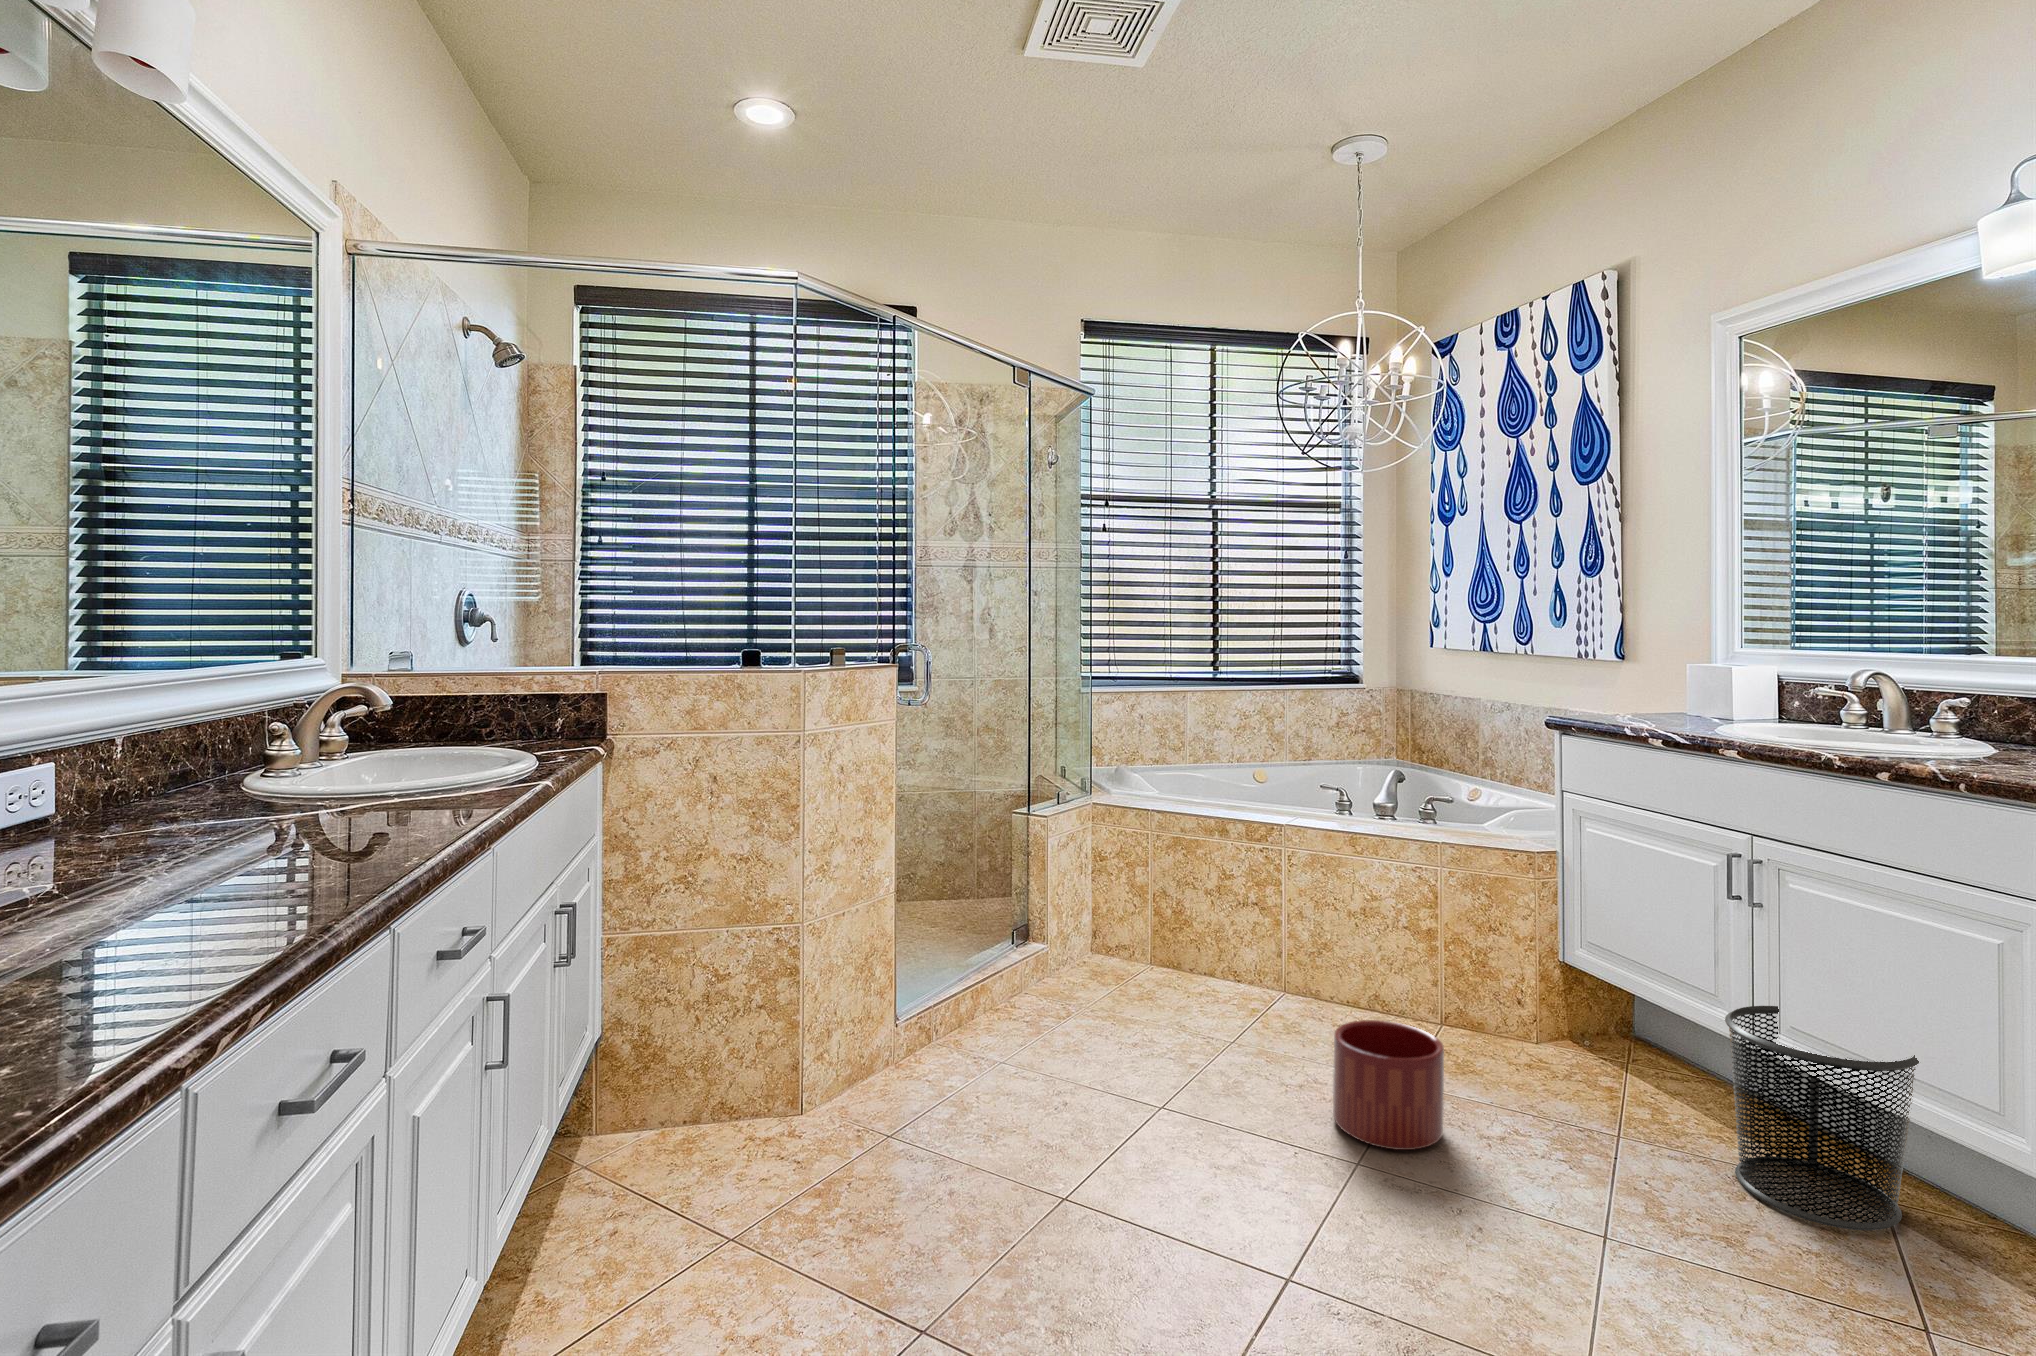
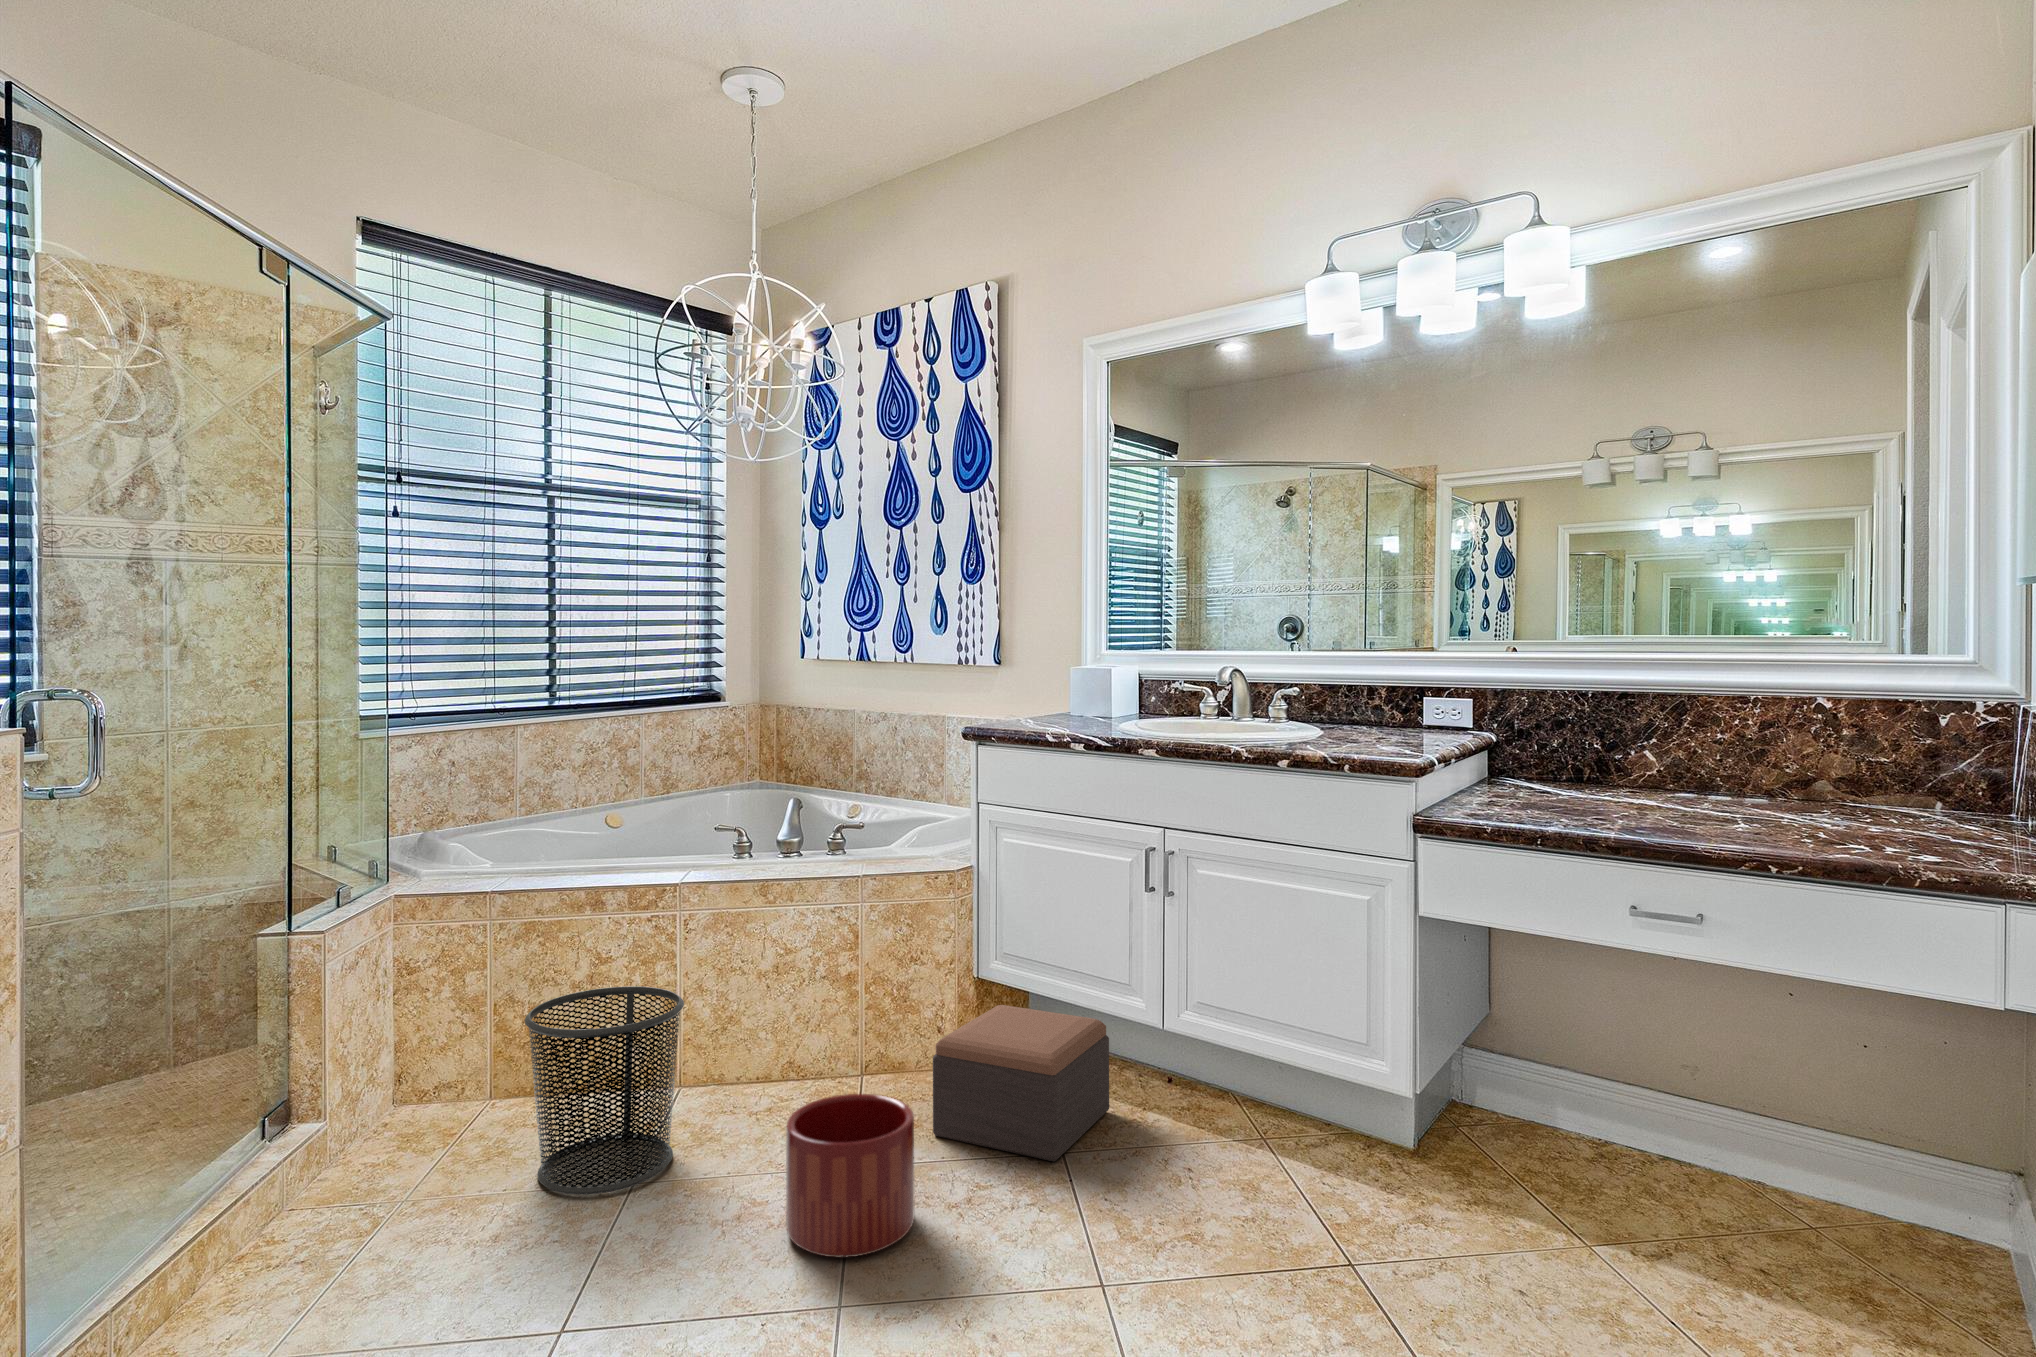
footstool: none [1487,983,1686,1134] -> present [933,1005,1109,1162]
waste bin: present [1725,1006,1919,1230] -> present [524,986,684,1195]

